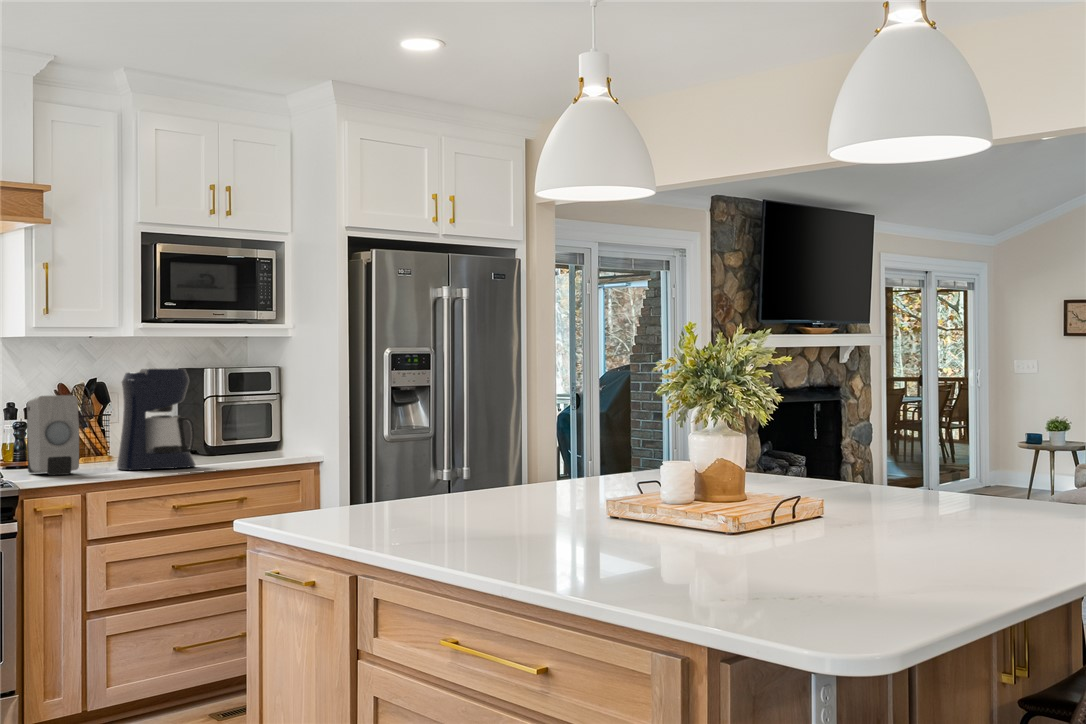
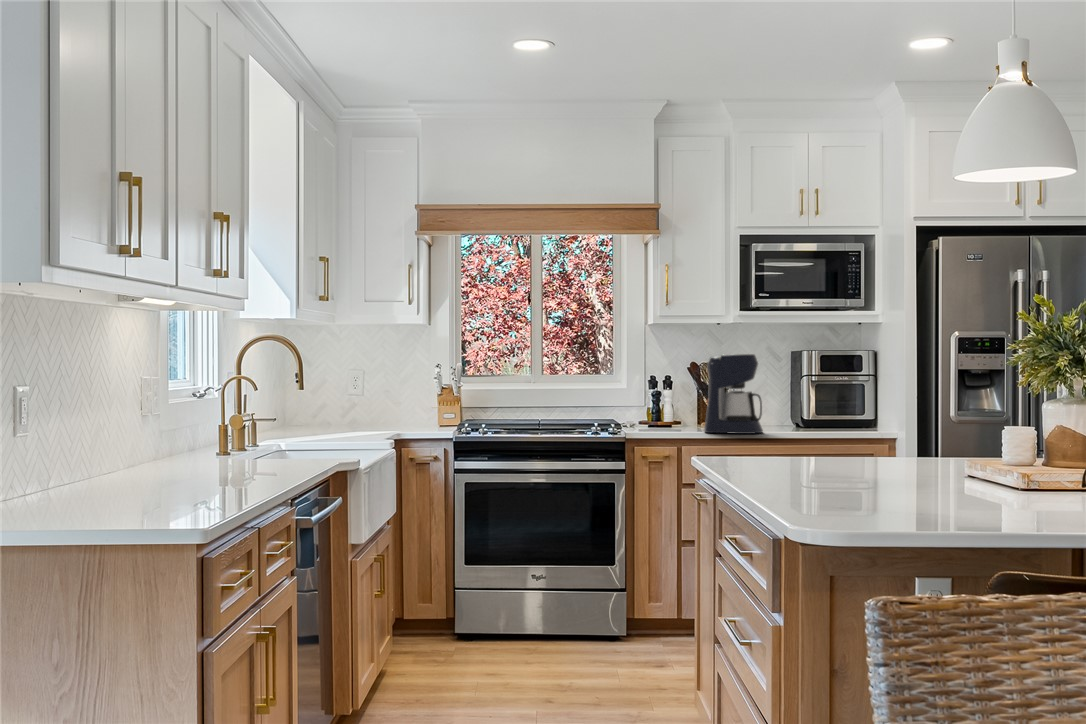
soap dispenser: present [27,395,79,475] -> none [640,375,668,433]

